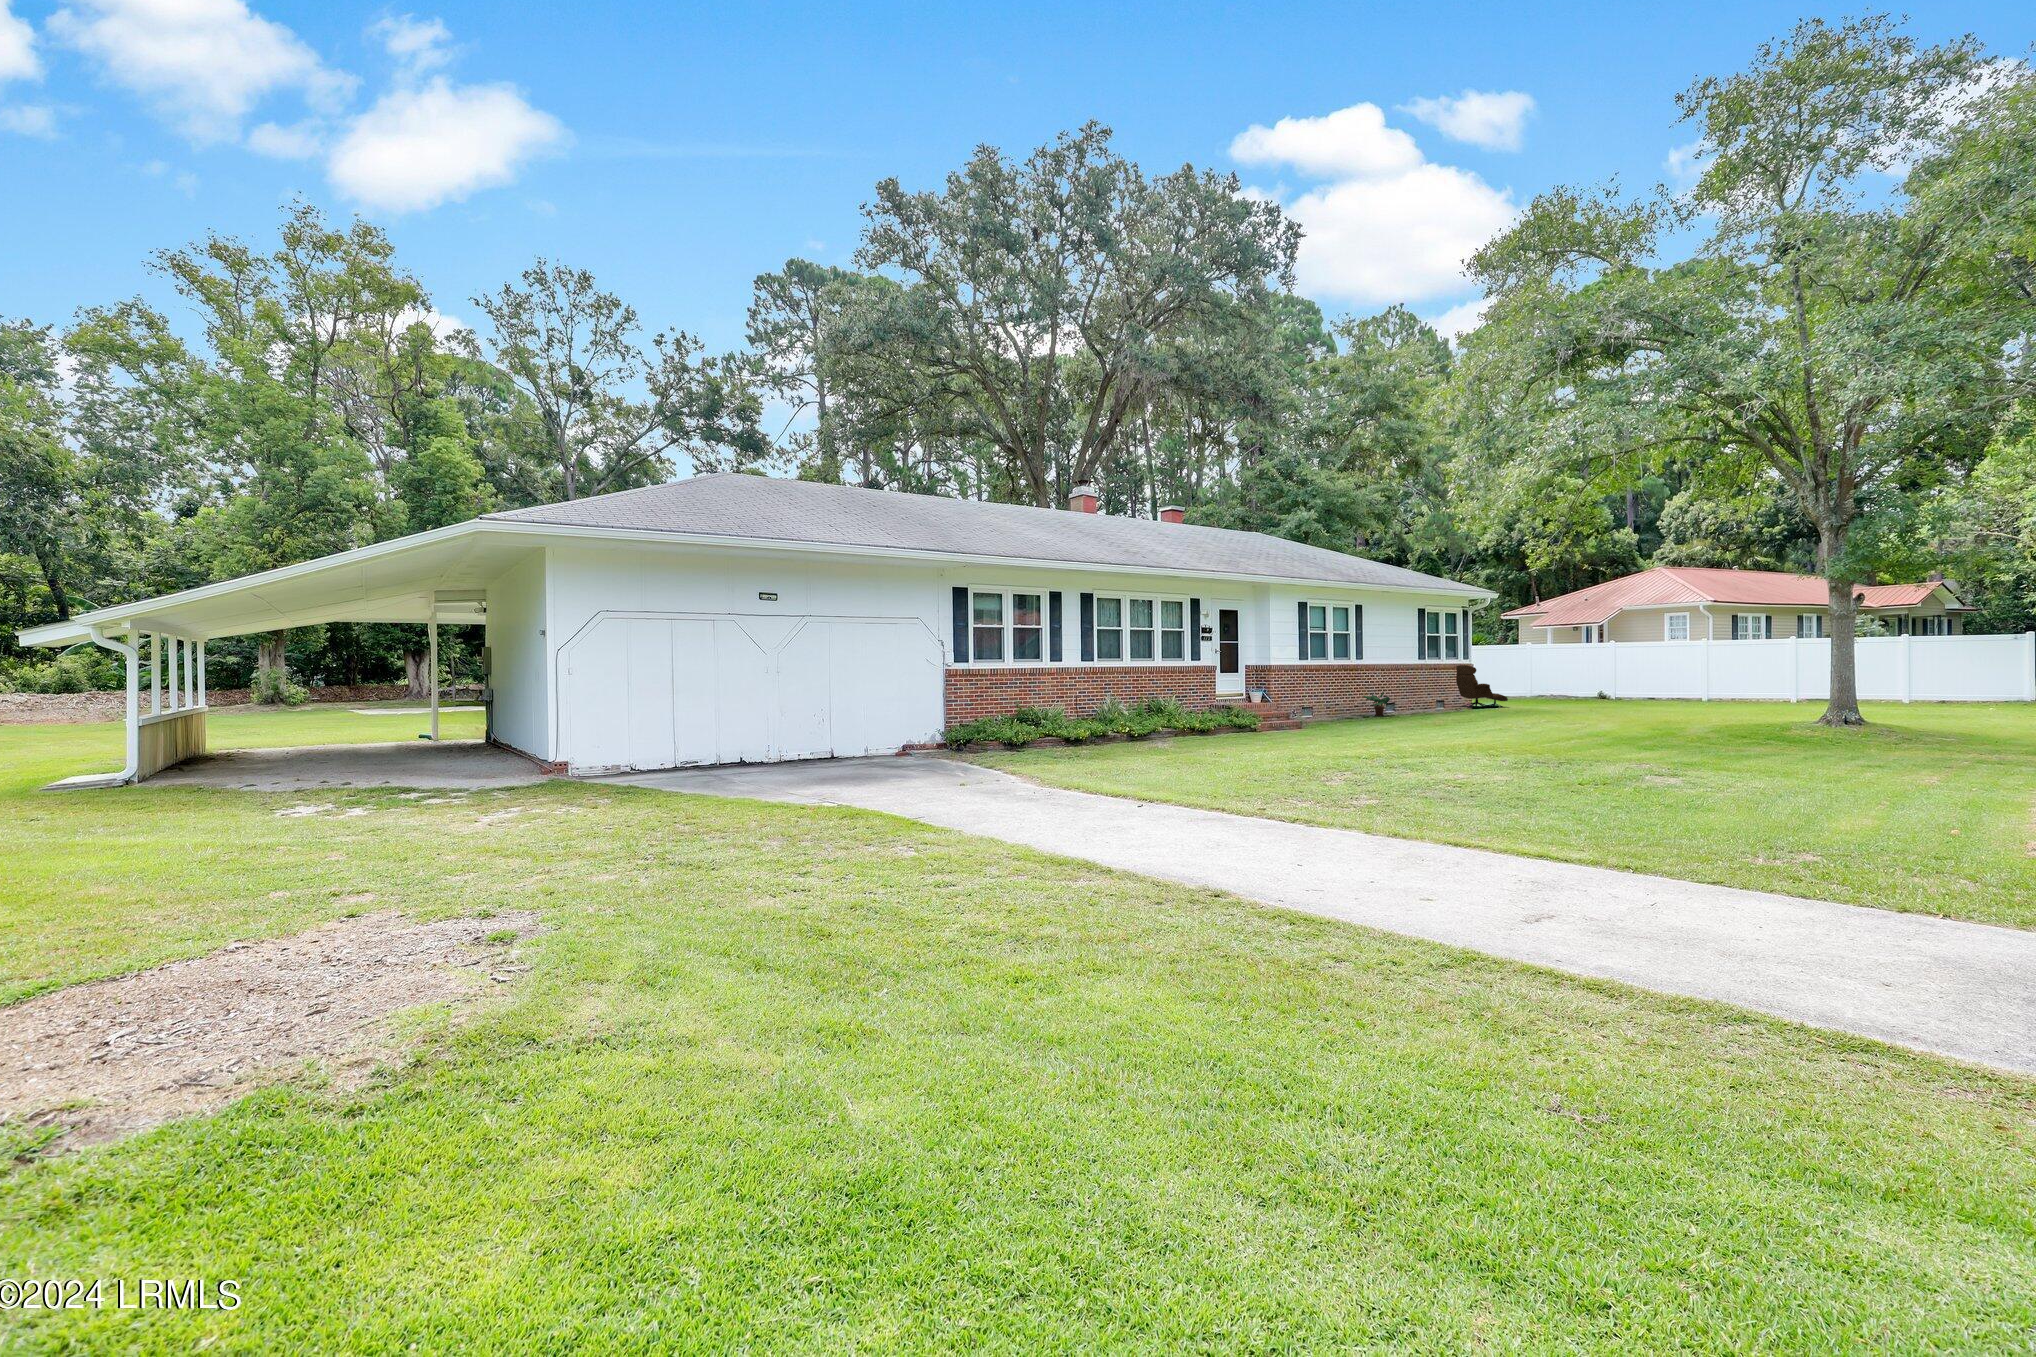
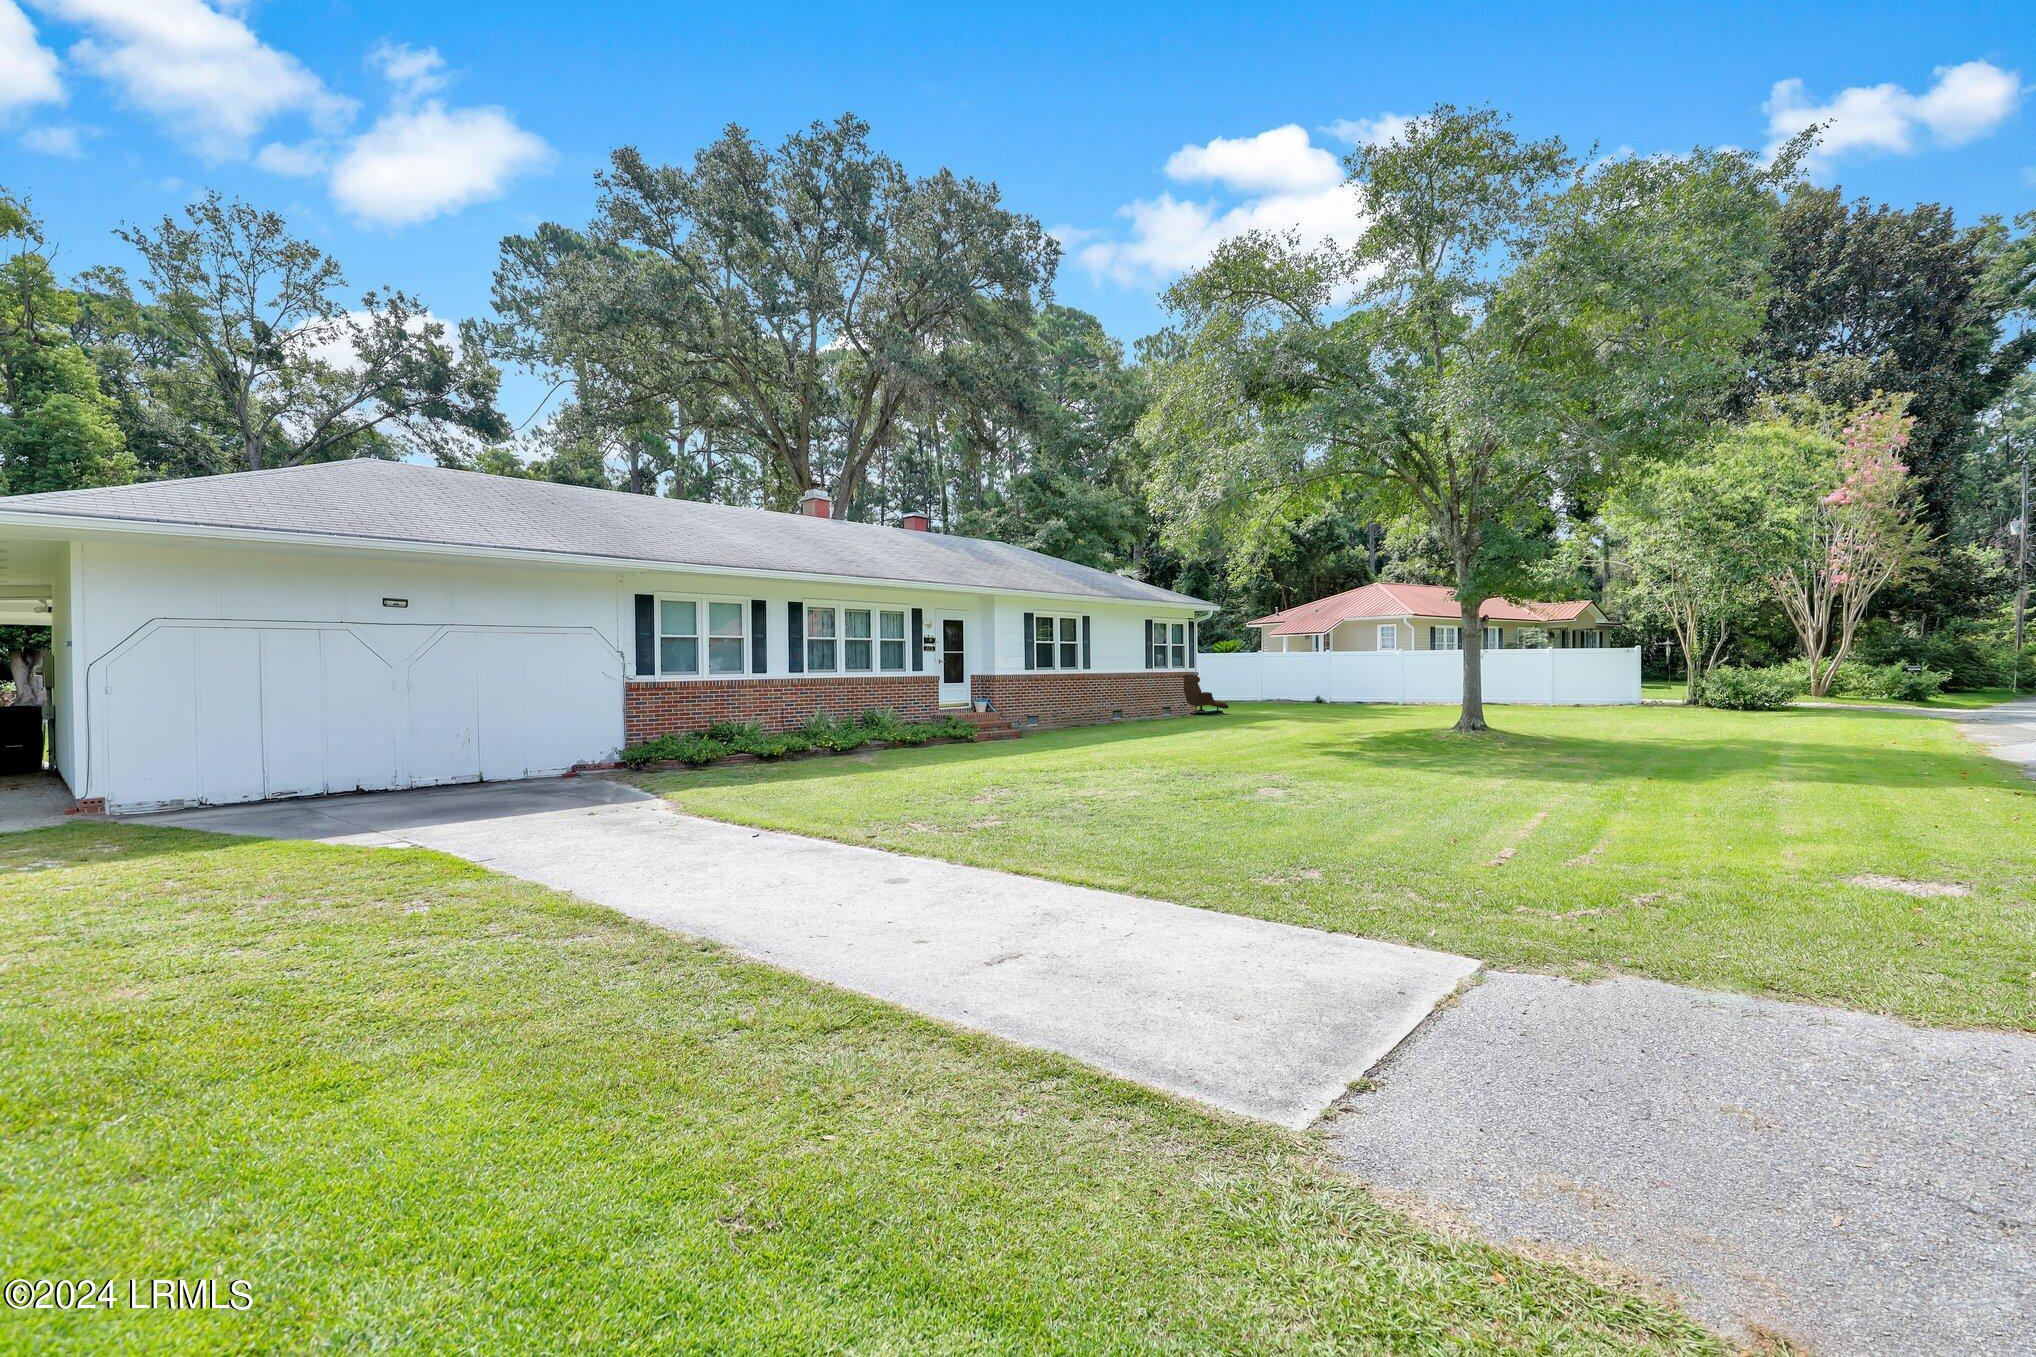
potted plant: present [1364,692,1390,716] -> none [1090,701,1123,724]

